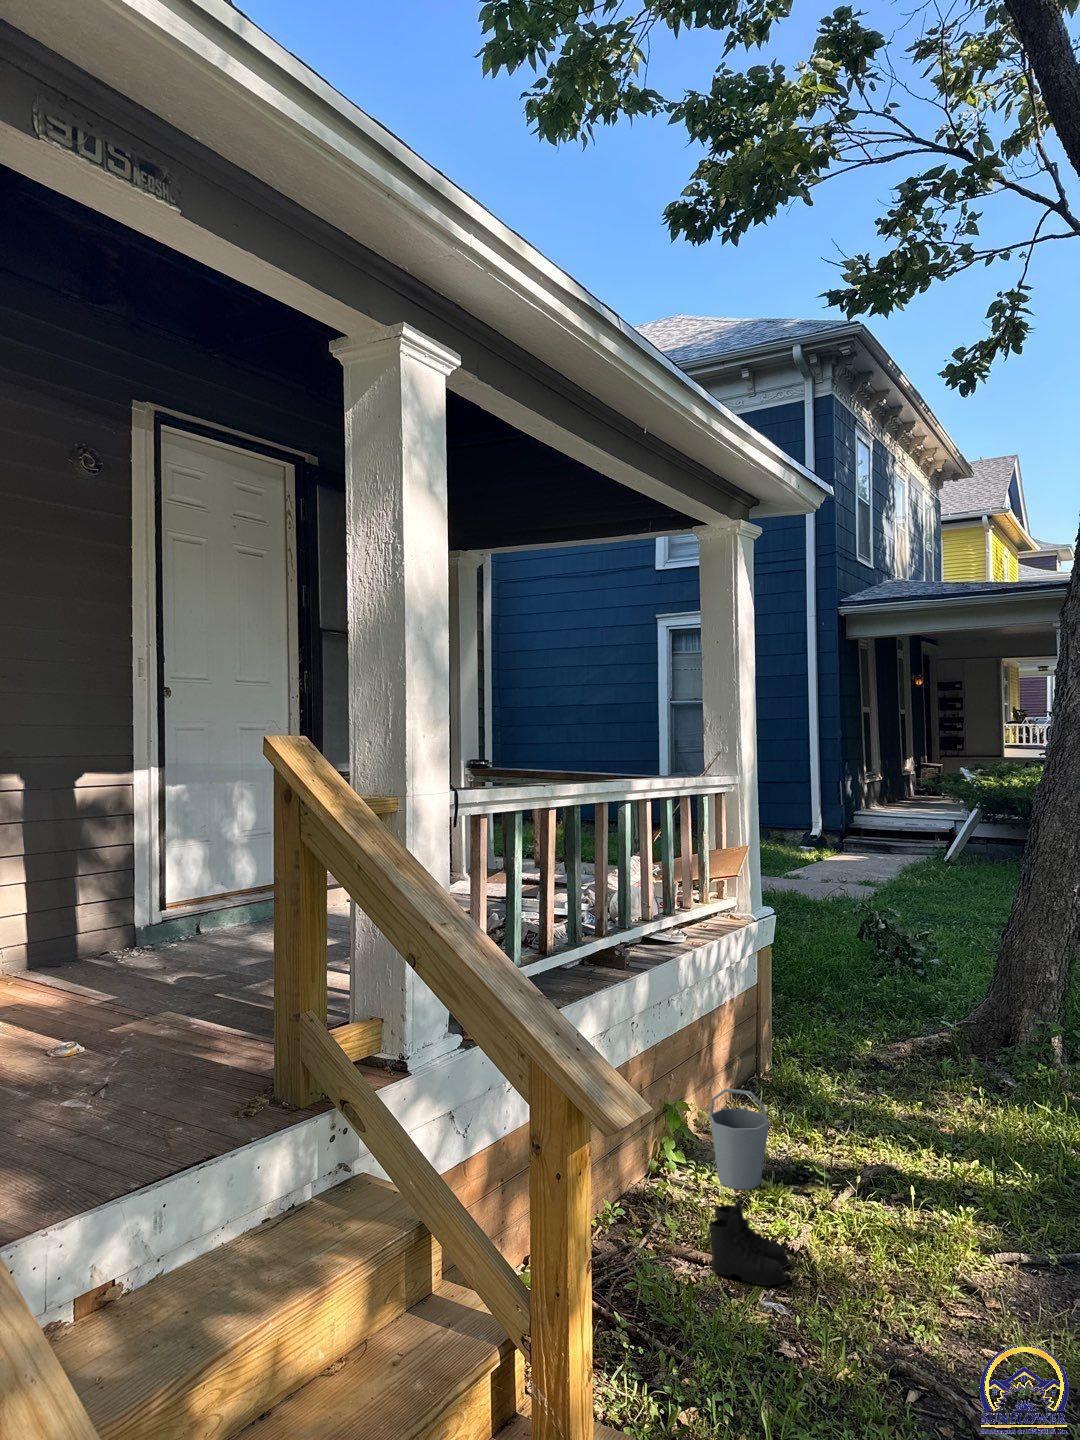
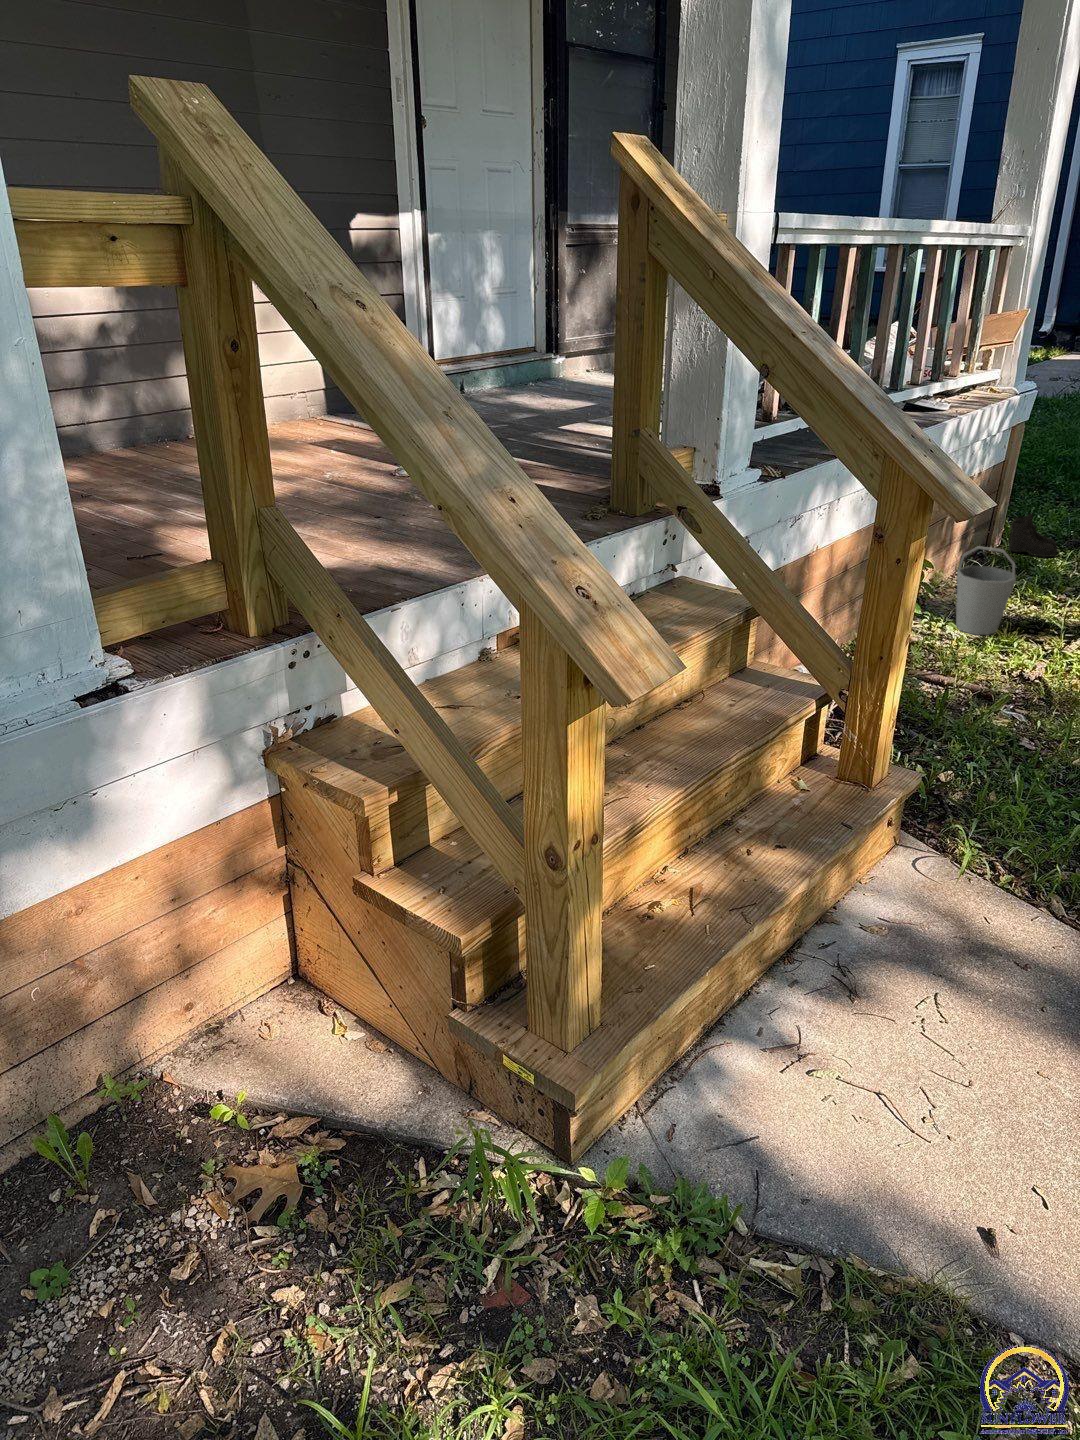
boots: present [708,1201,790,1287] -> present [1008,513,1058,558]

